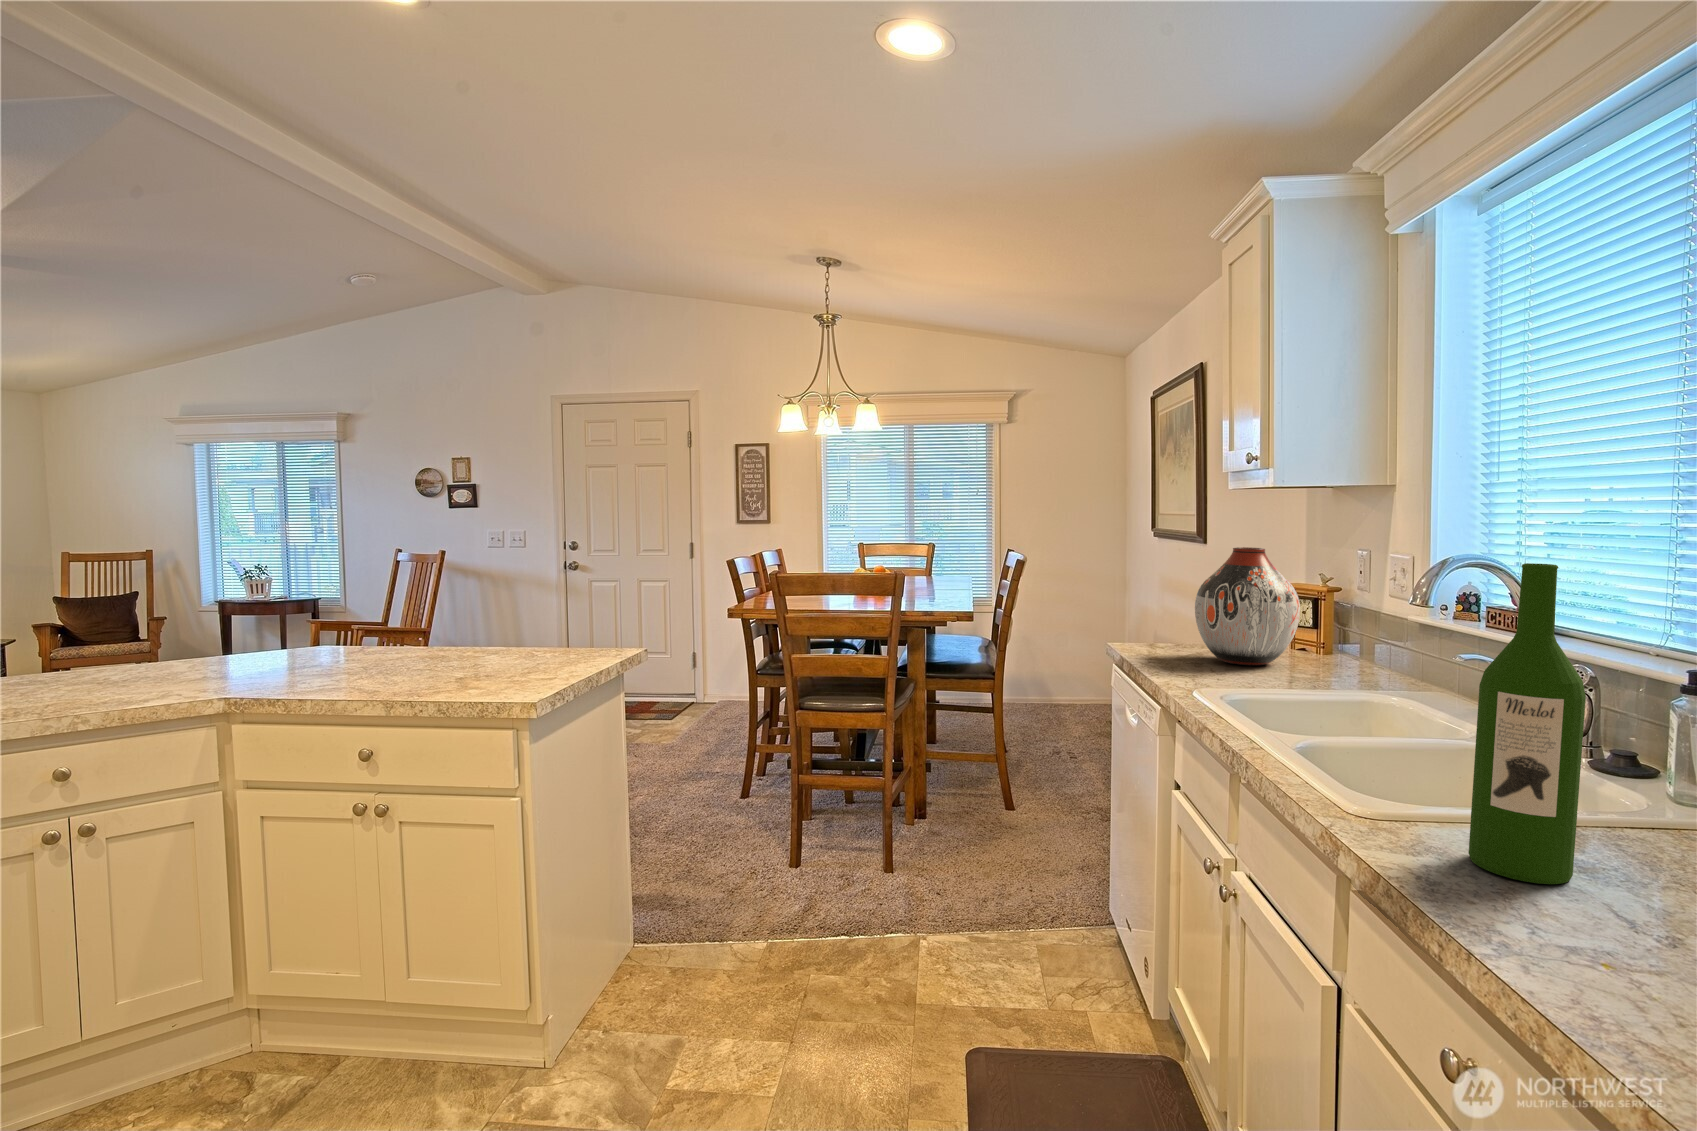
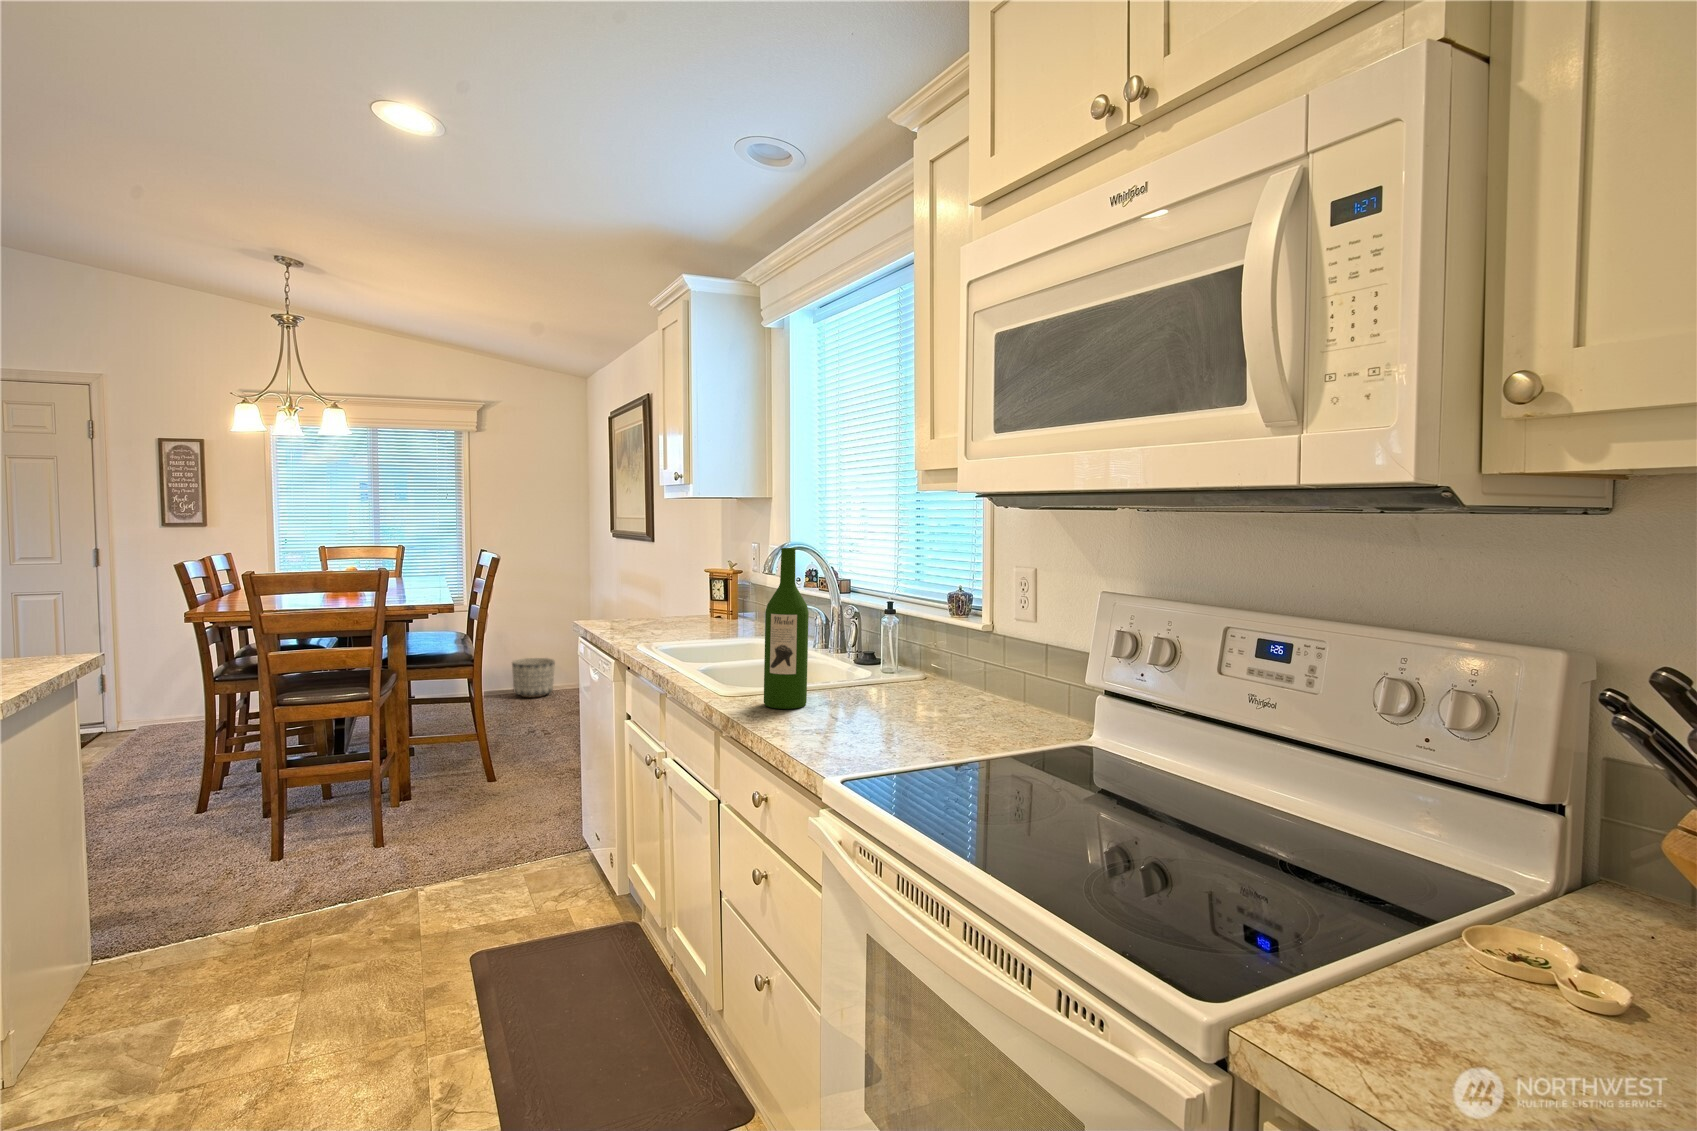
vase: present [1195,547,1300,665] -> none [641,544,711,629]
planter: none [1032,667,1078,710] -> present [512,658,555,698]

